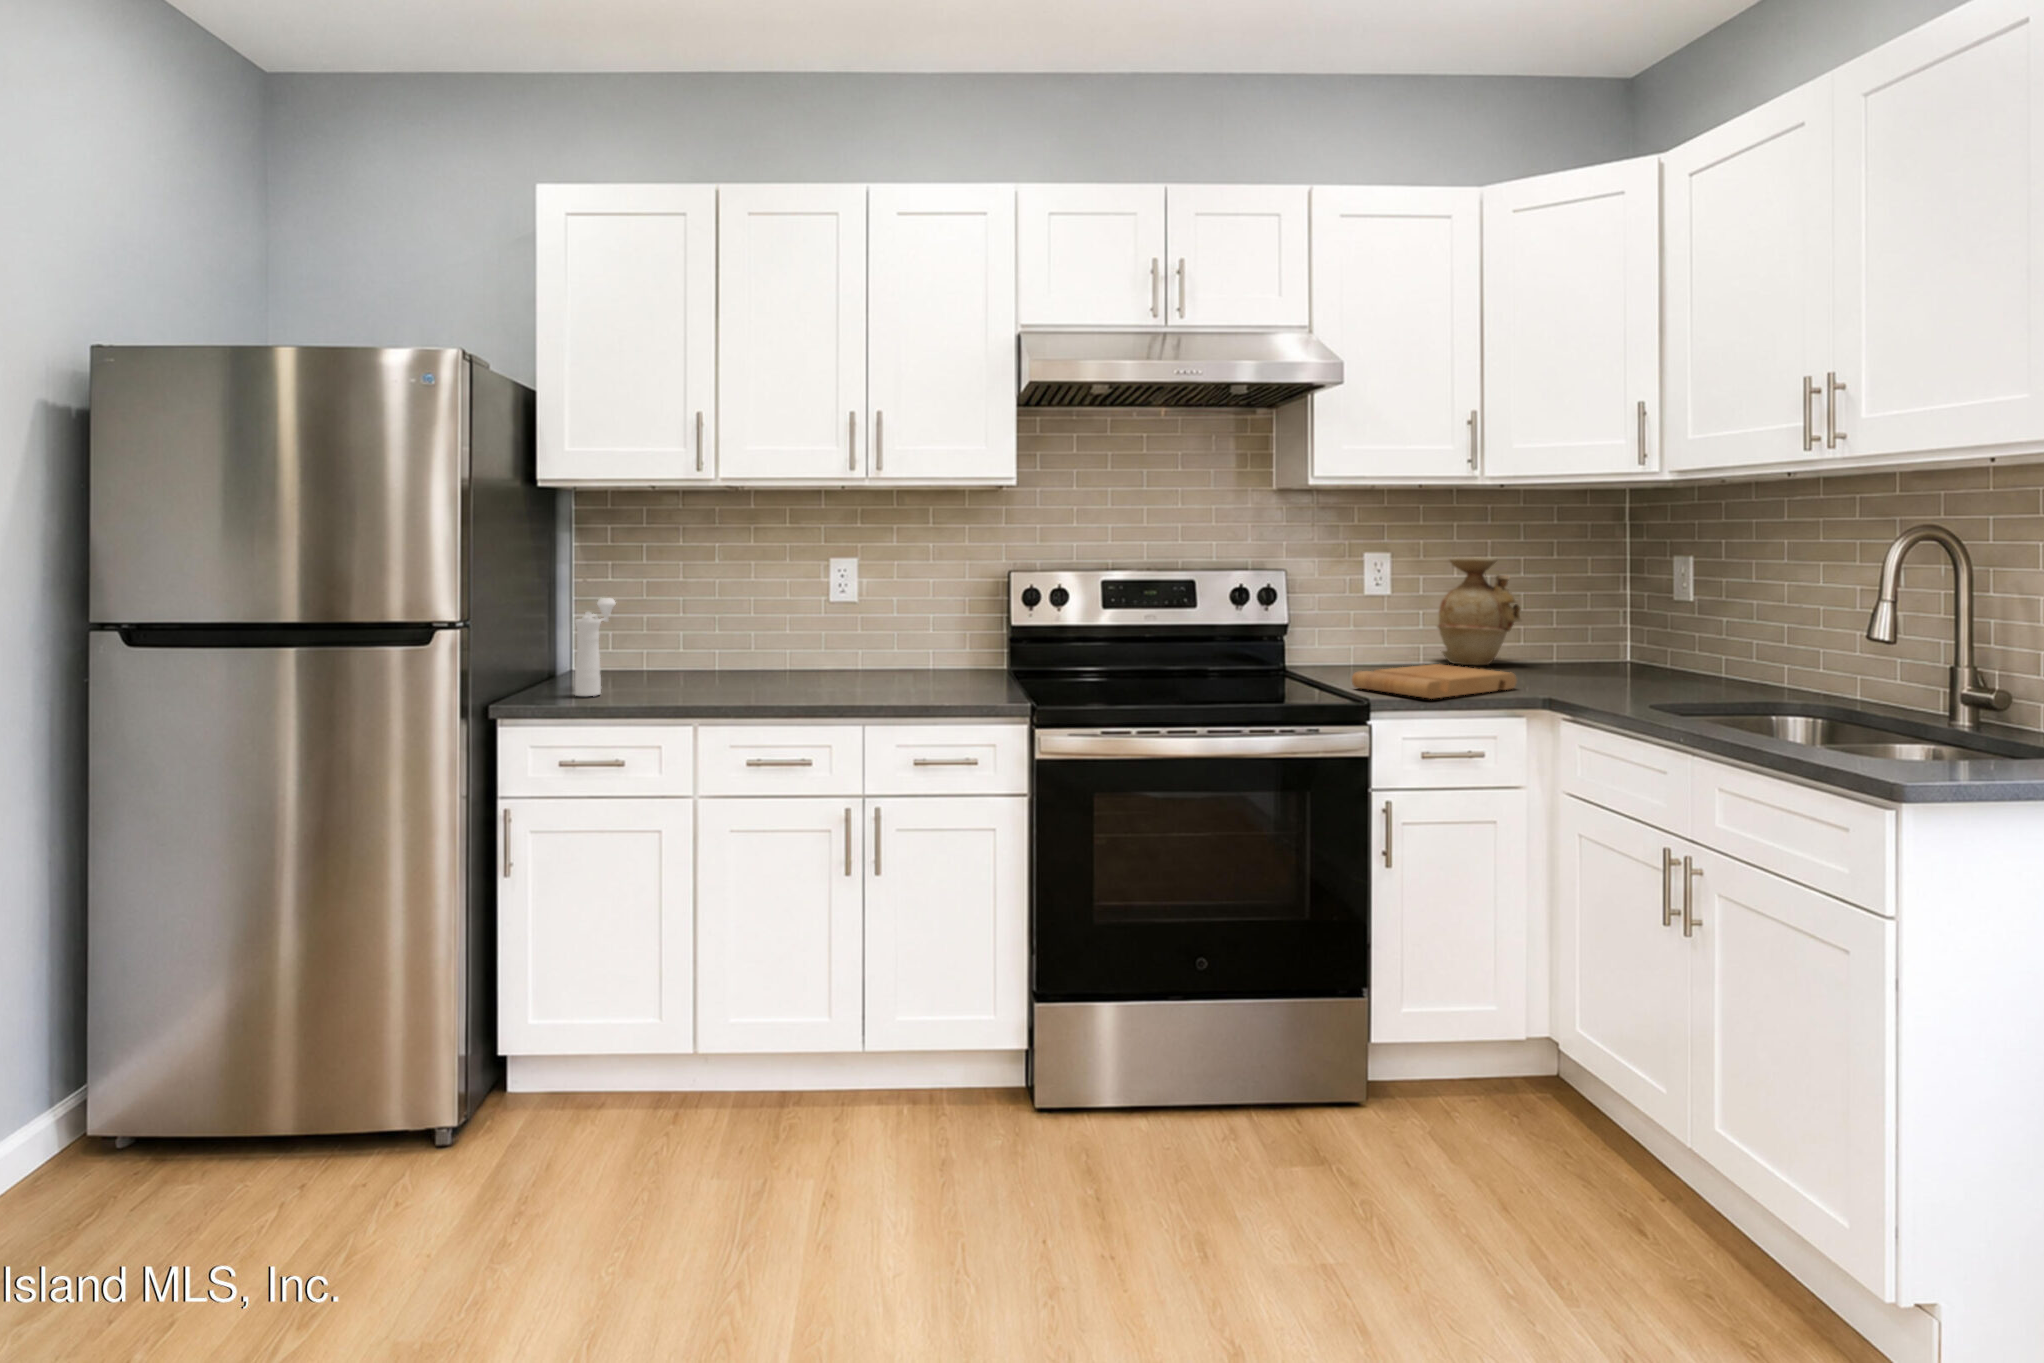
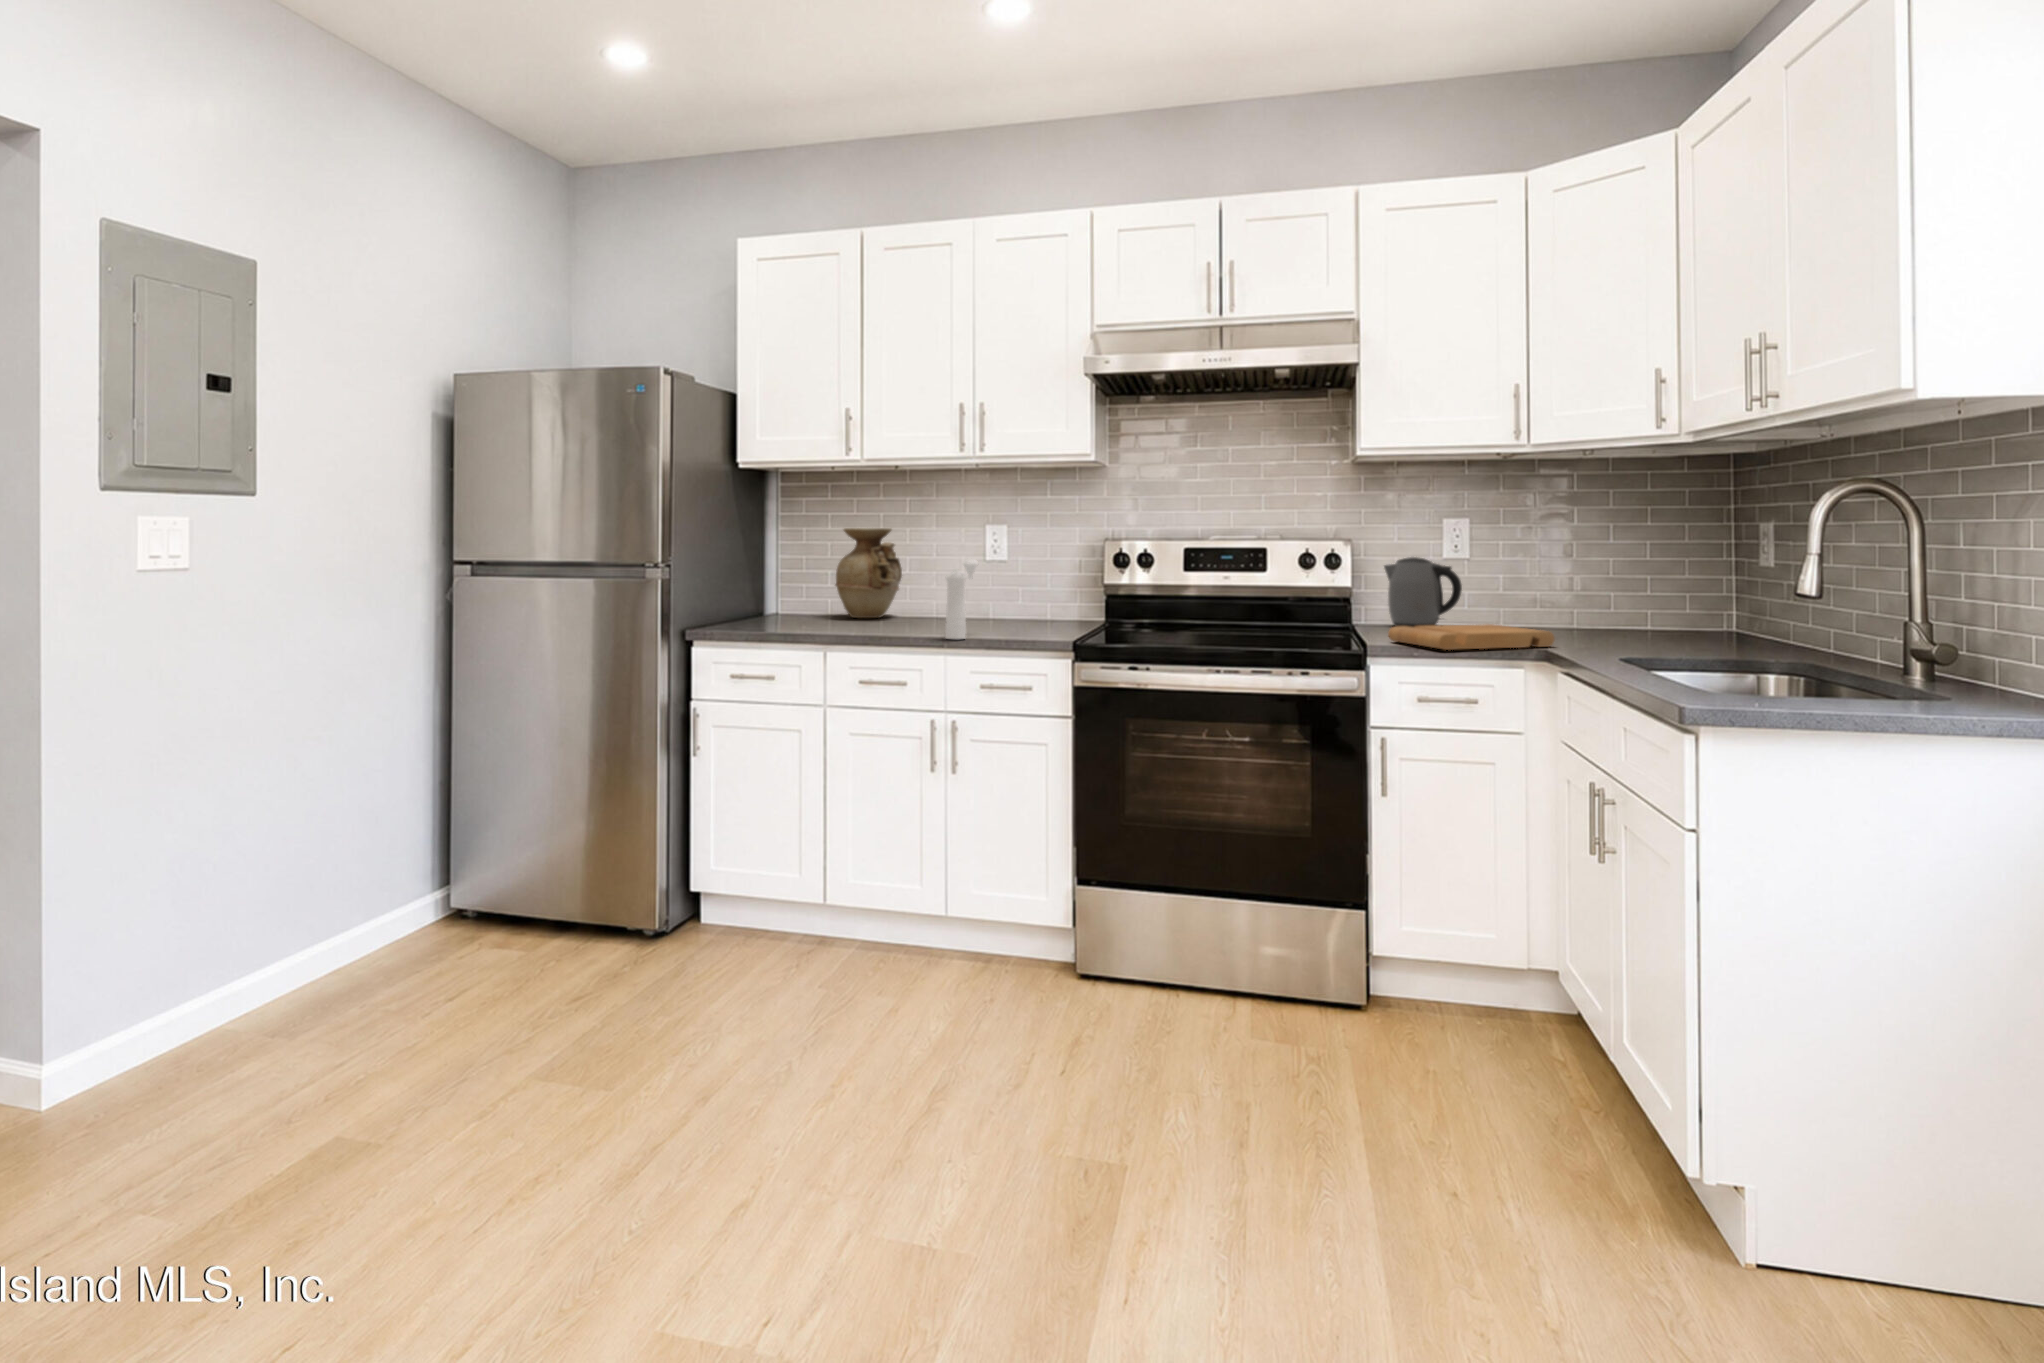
vase: present [1437,557,1521,665] -> present [835,528,902,618]
kettle: none [1306,591,1387,668] -> present [1384,557,1462,627]
pepper mill: present [575,598,616,696] -> present [945,559,978,639]

